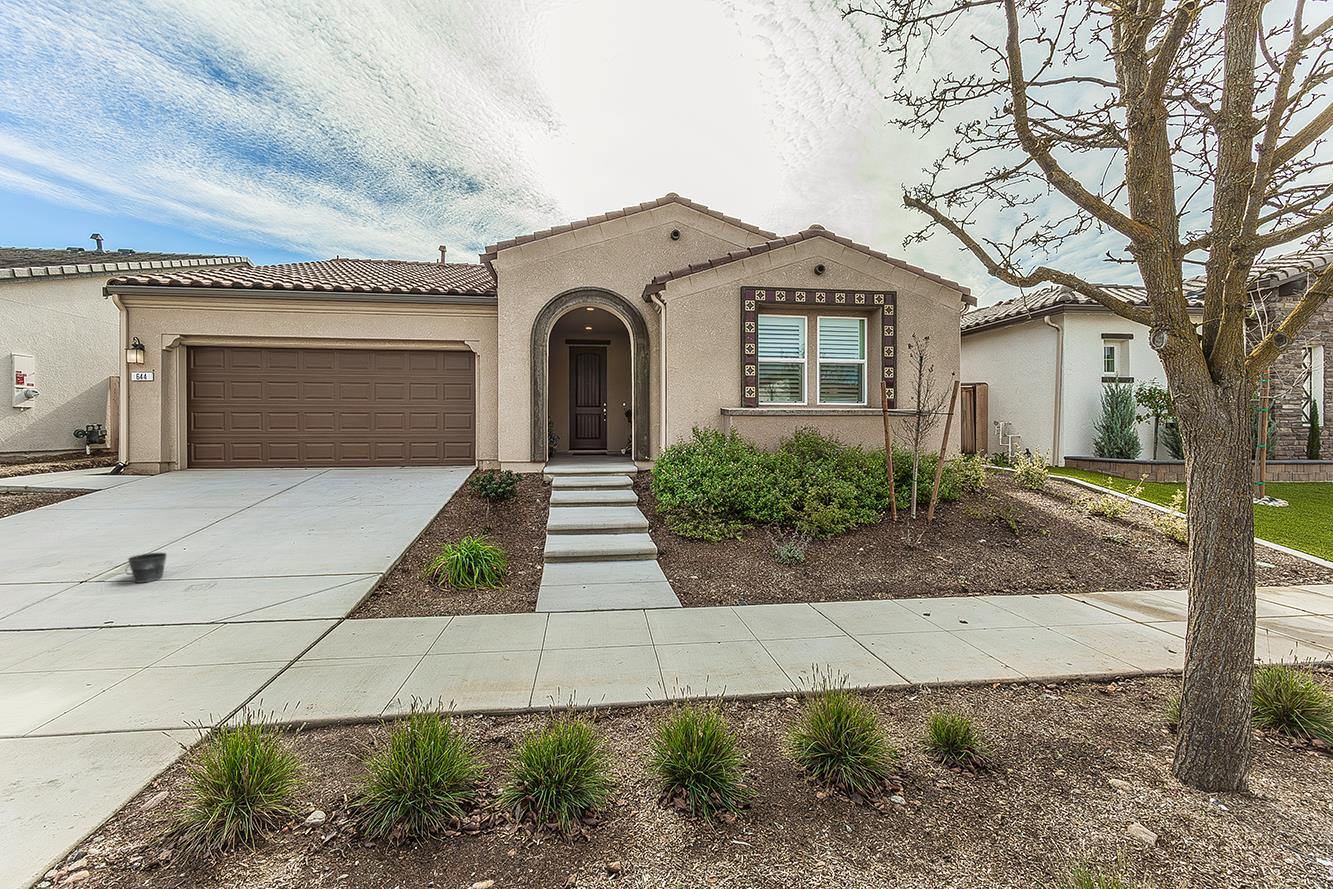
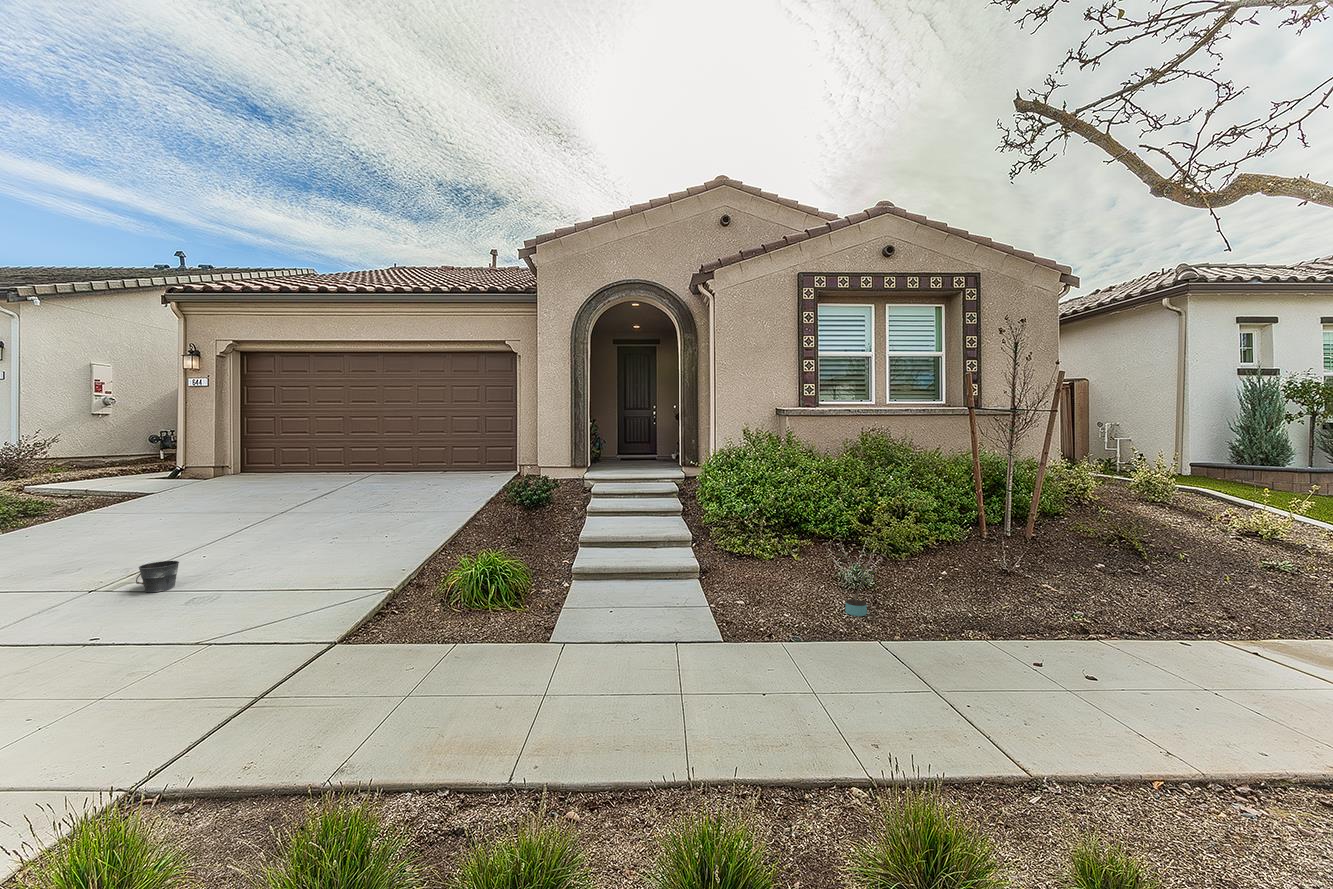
potted plant: none [774,528,806,585] -> present [837,547,875,616]

